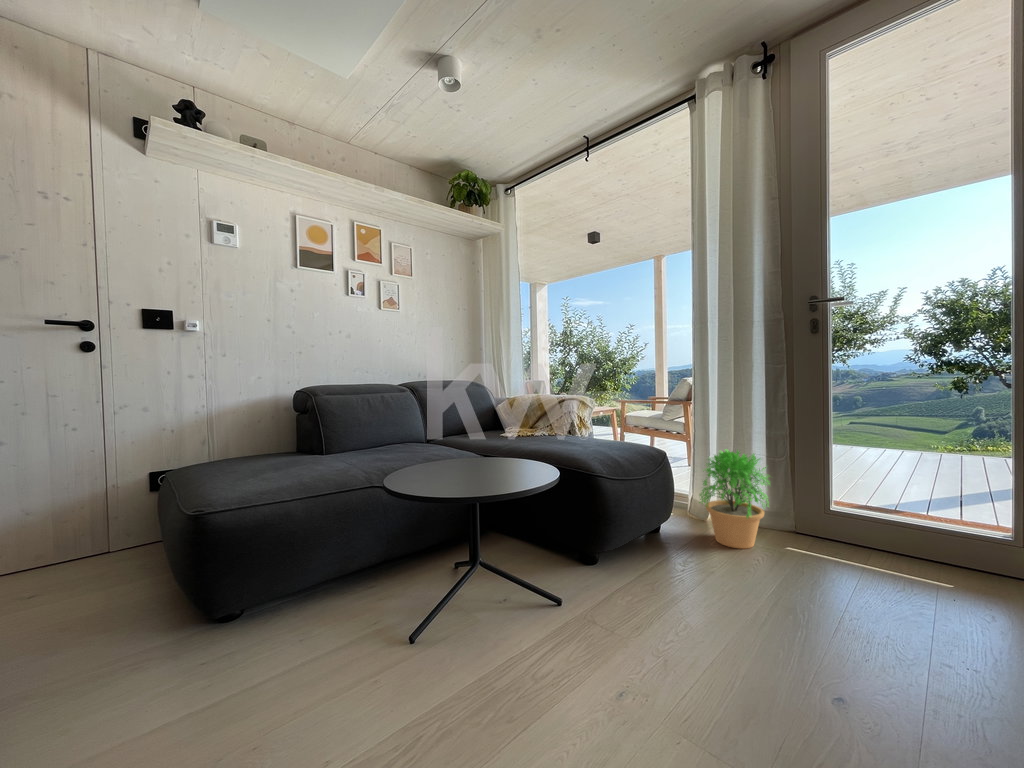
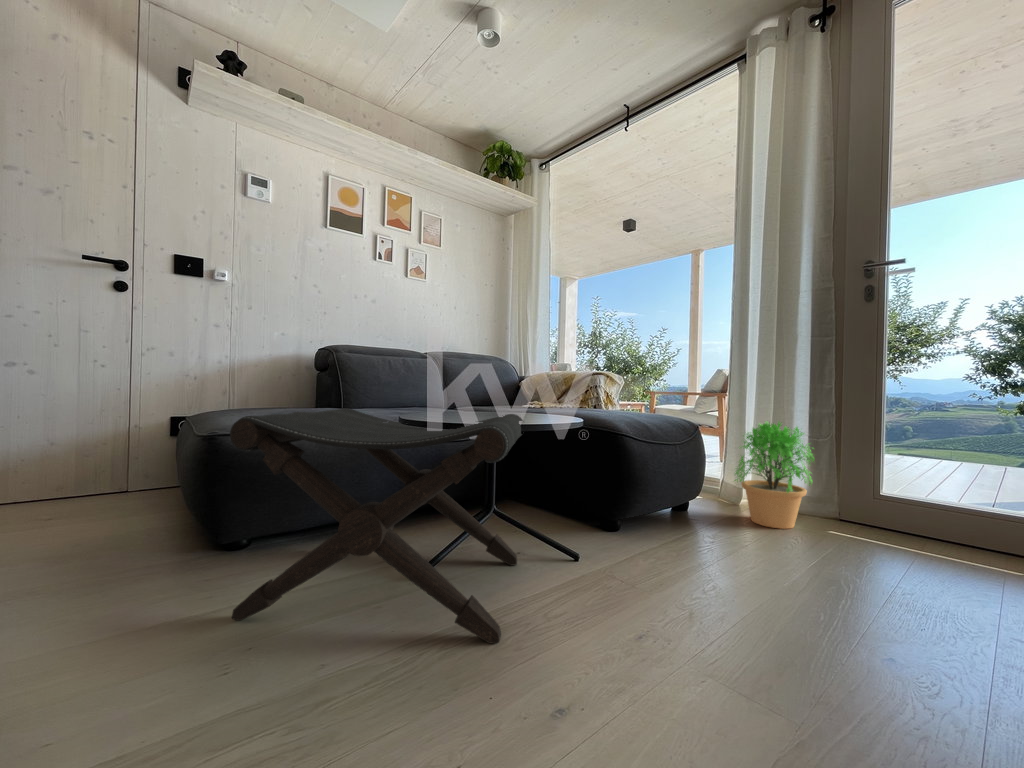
footstool: none [211,476,503,730] -> present [230,408,523,643]

